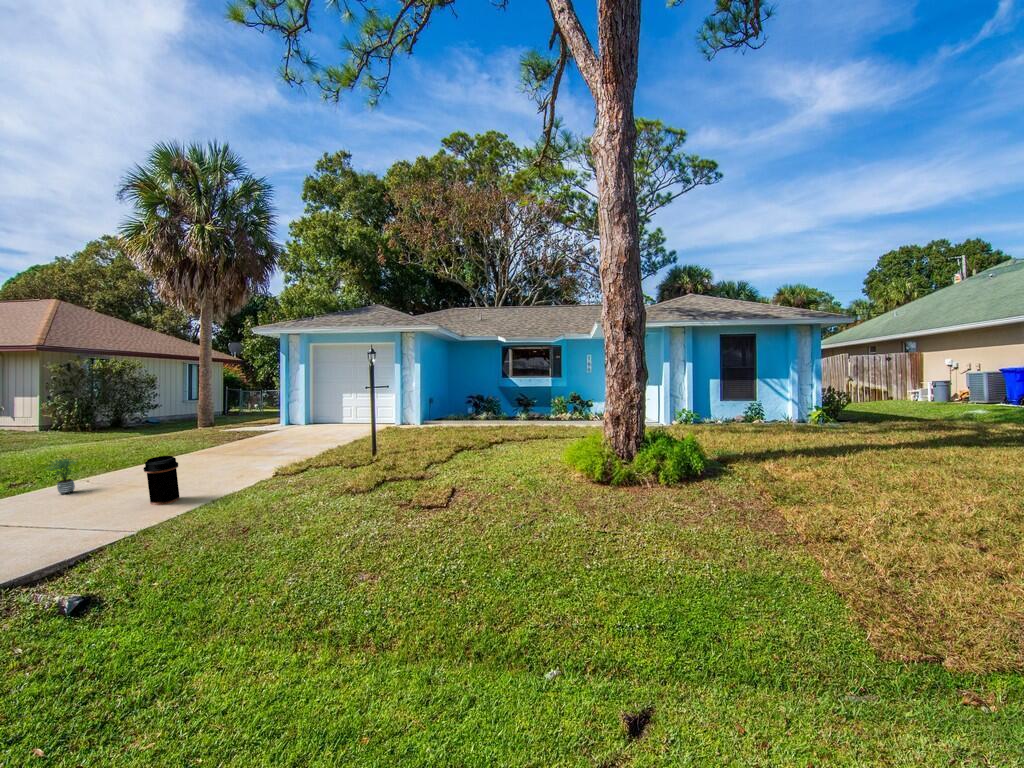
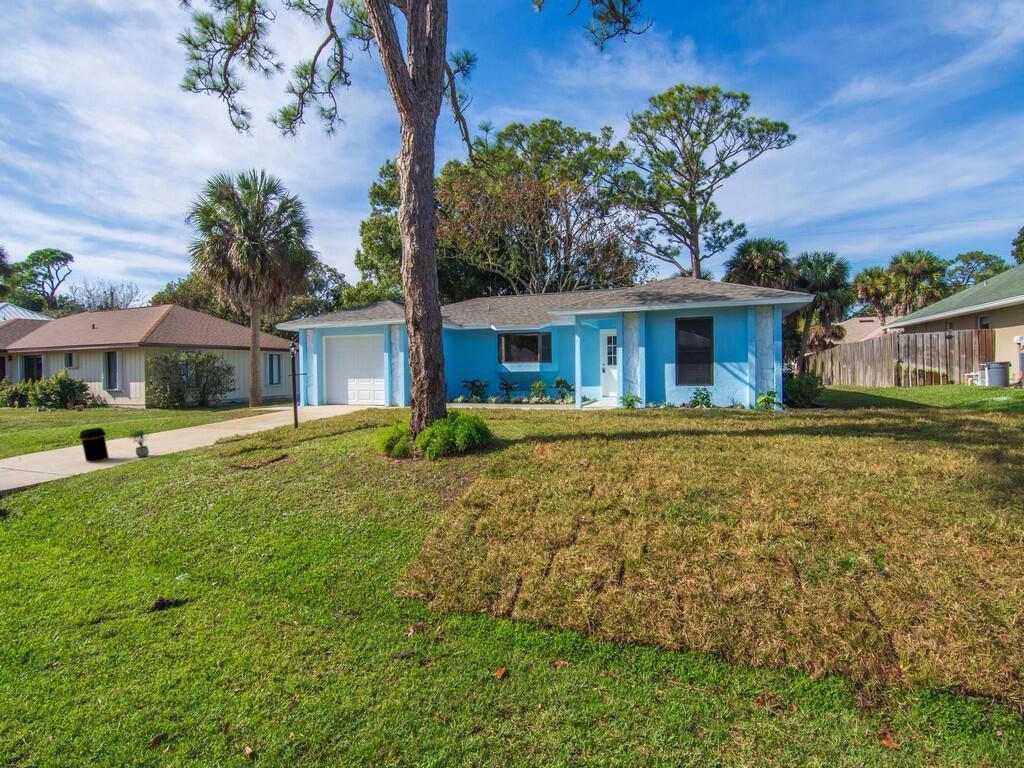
potted plant: present [49,458,75,495] -> present [129,430,149,458]

